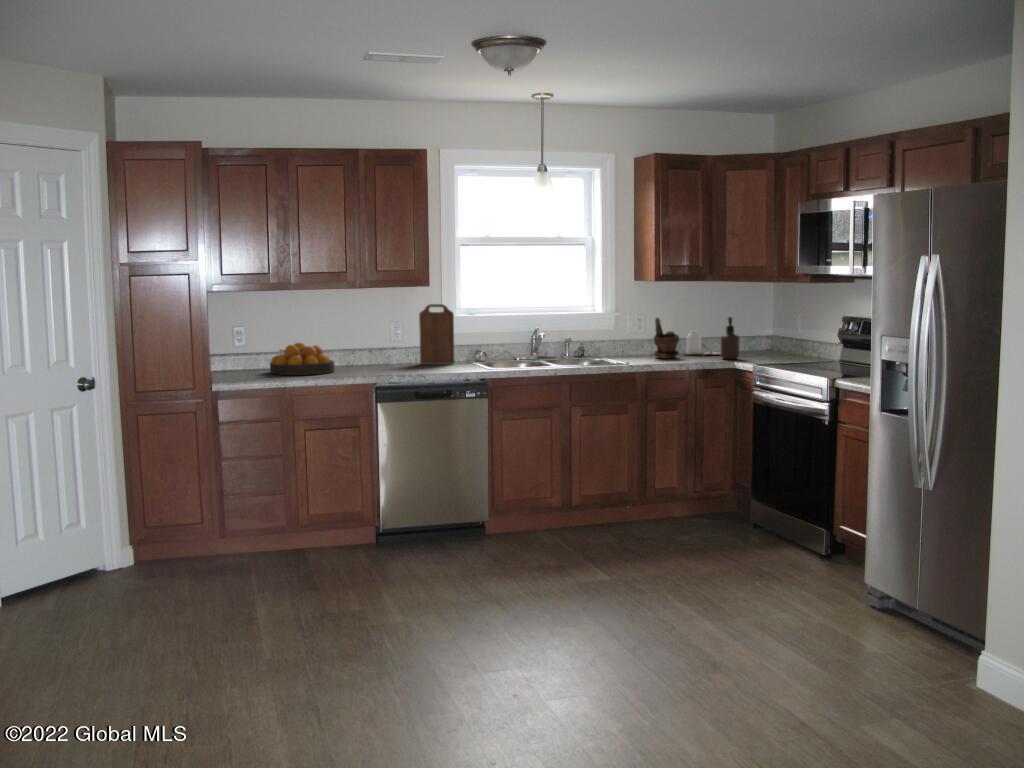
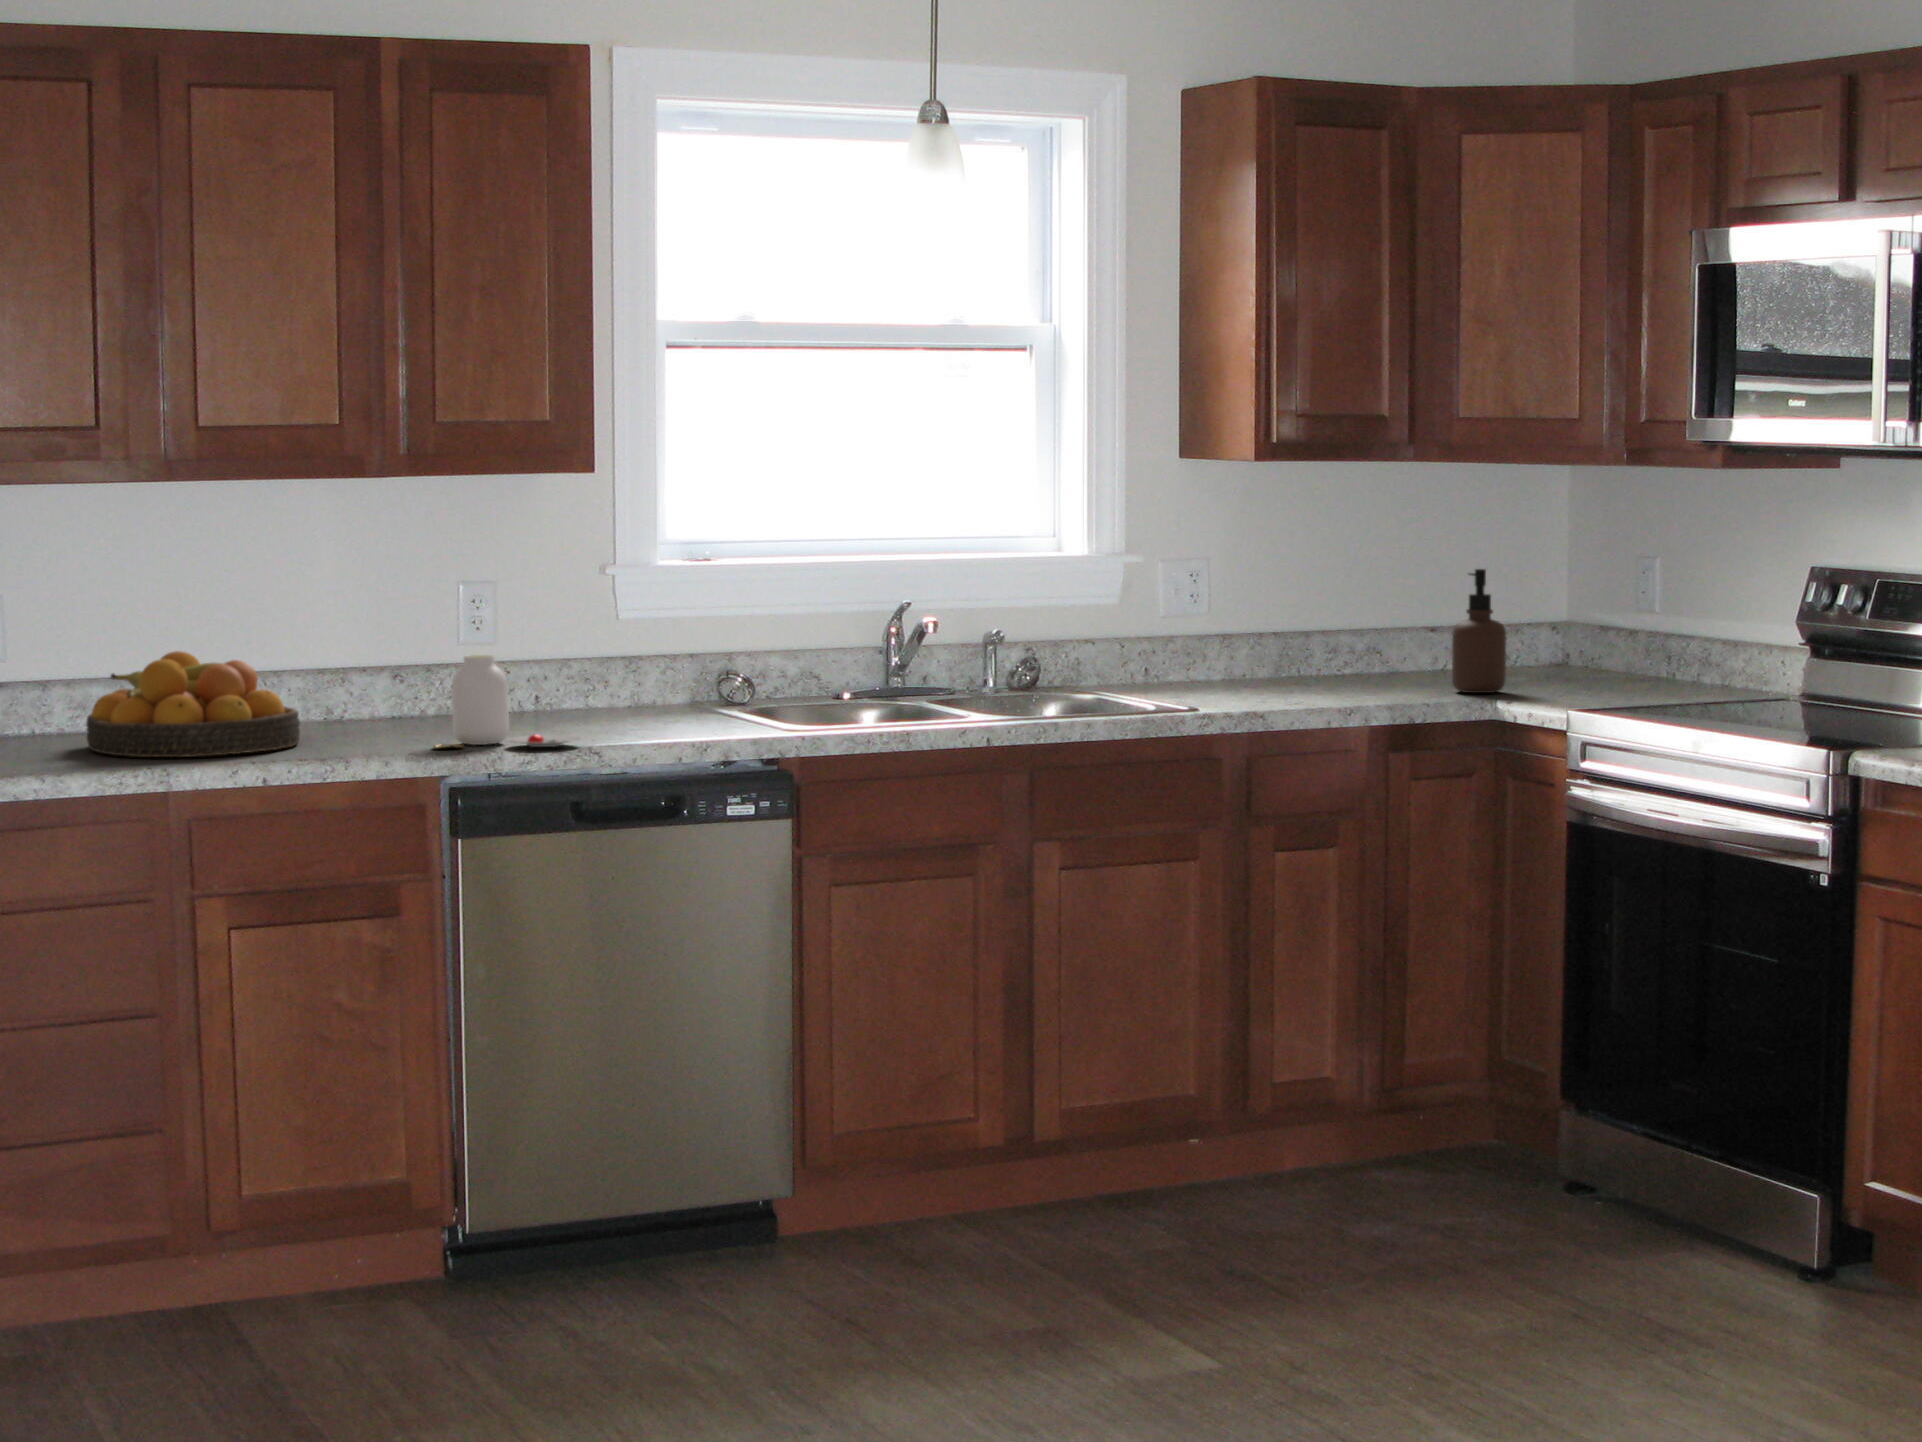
cutting board: present [419,304,454,364] -> none [553,528,665,715]
potted plant: present [654,317,679,359] -> none [1254,568,1330,692]
jar: present [686,331,721,355] -> present [432,655,581,748]

